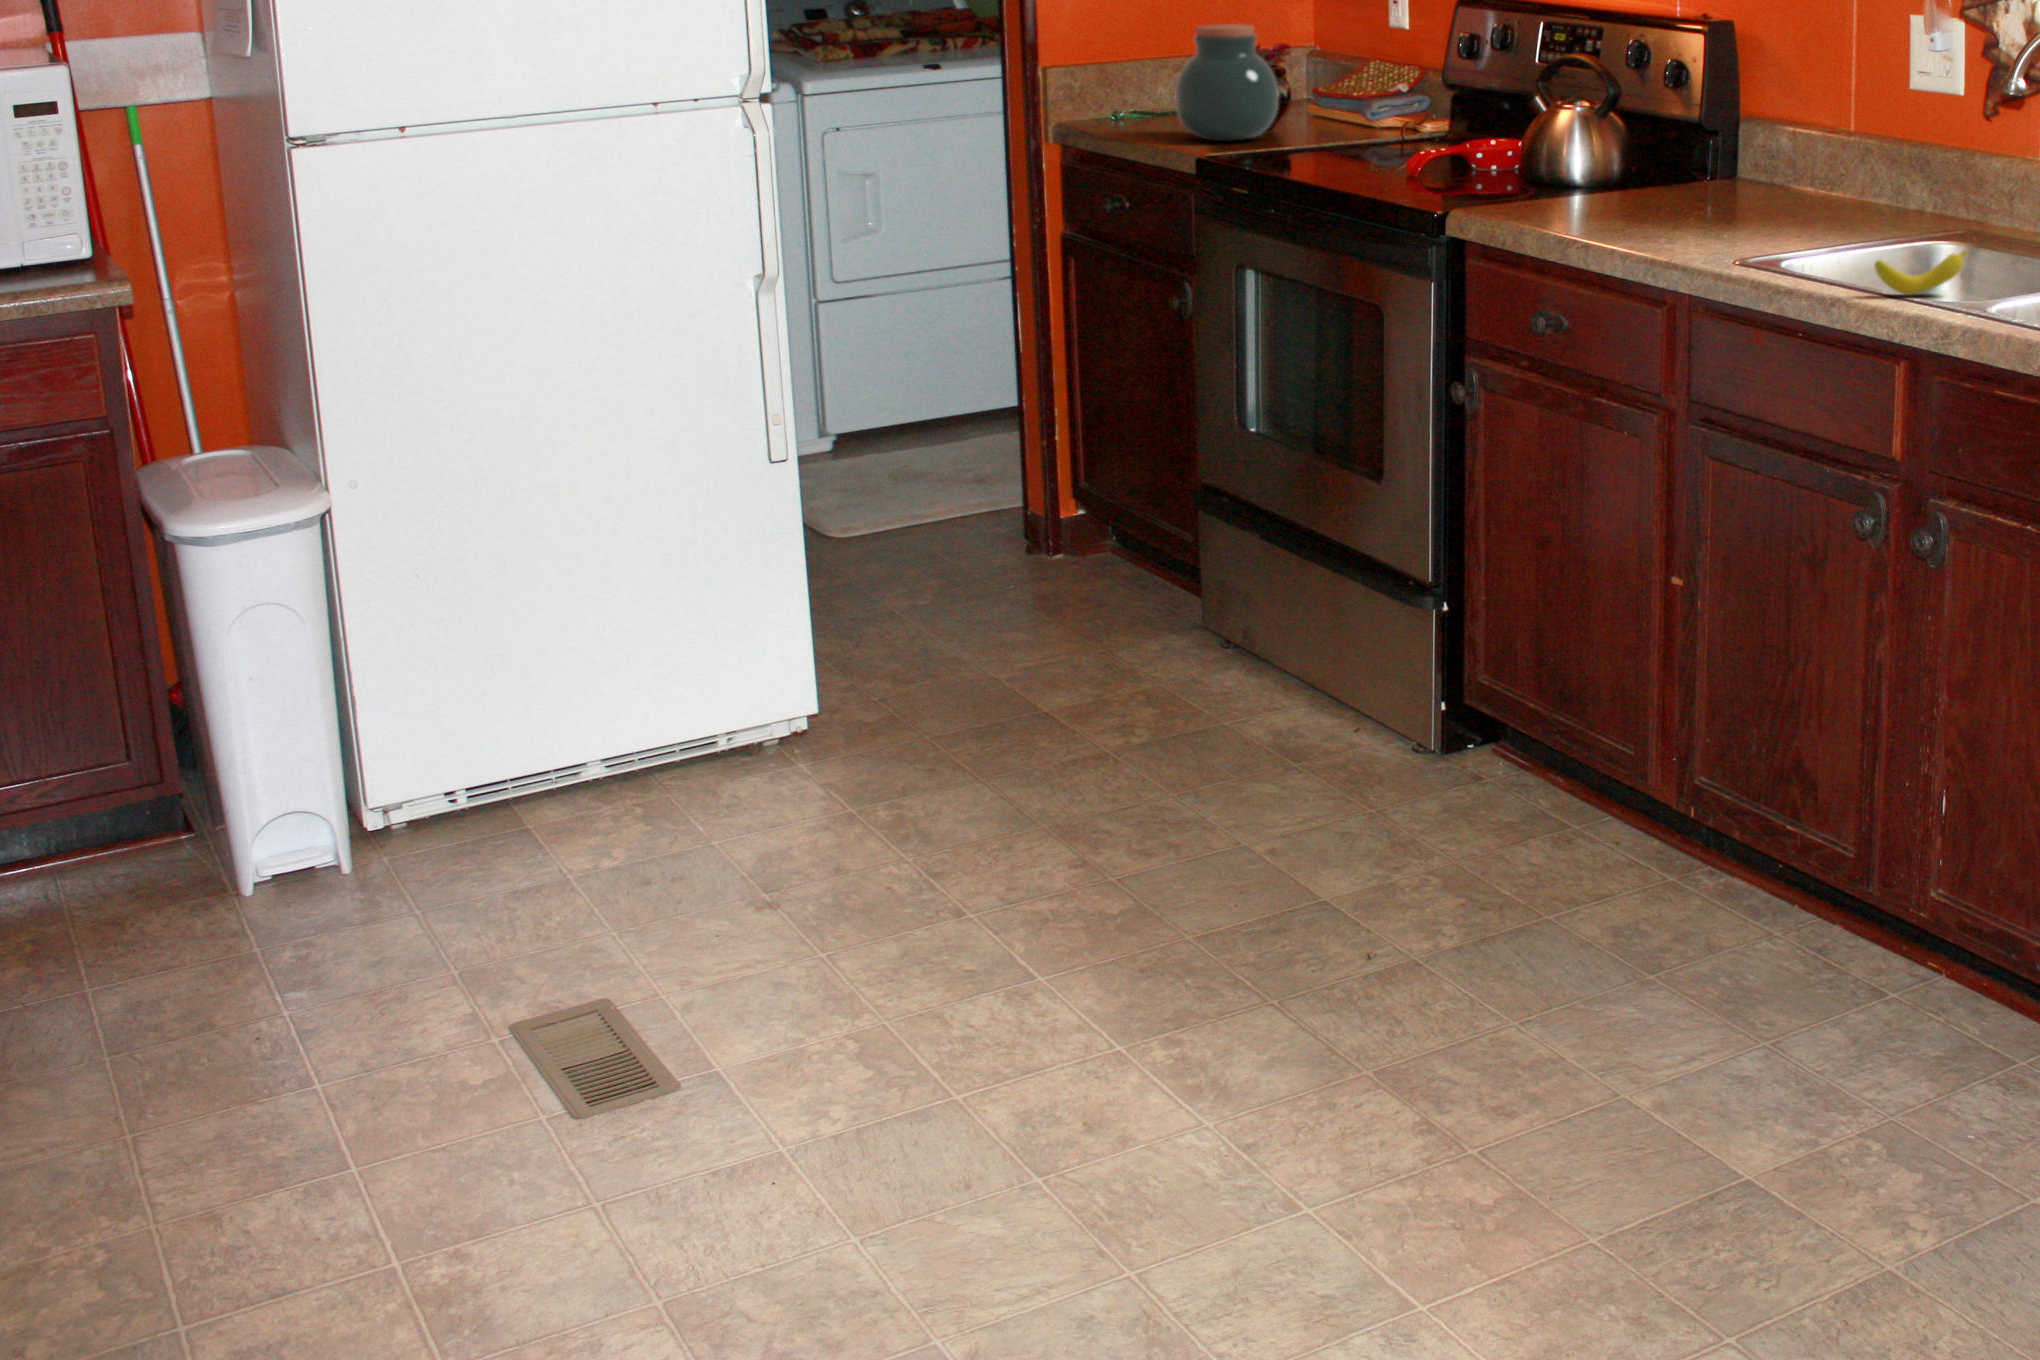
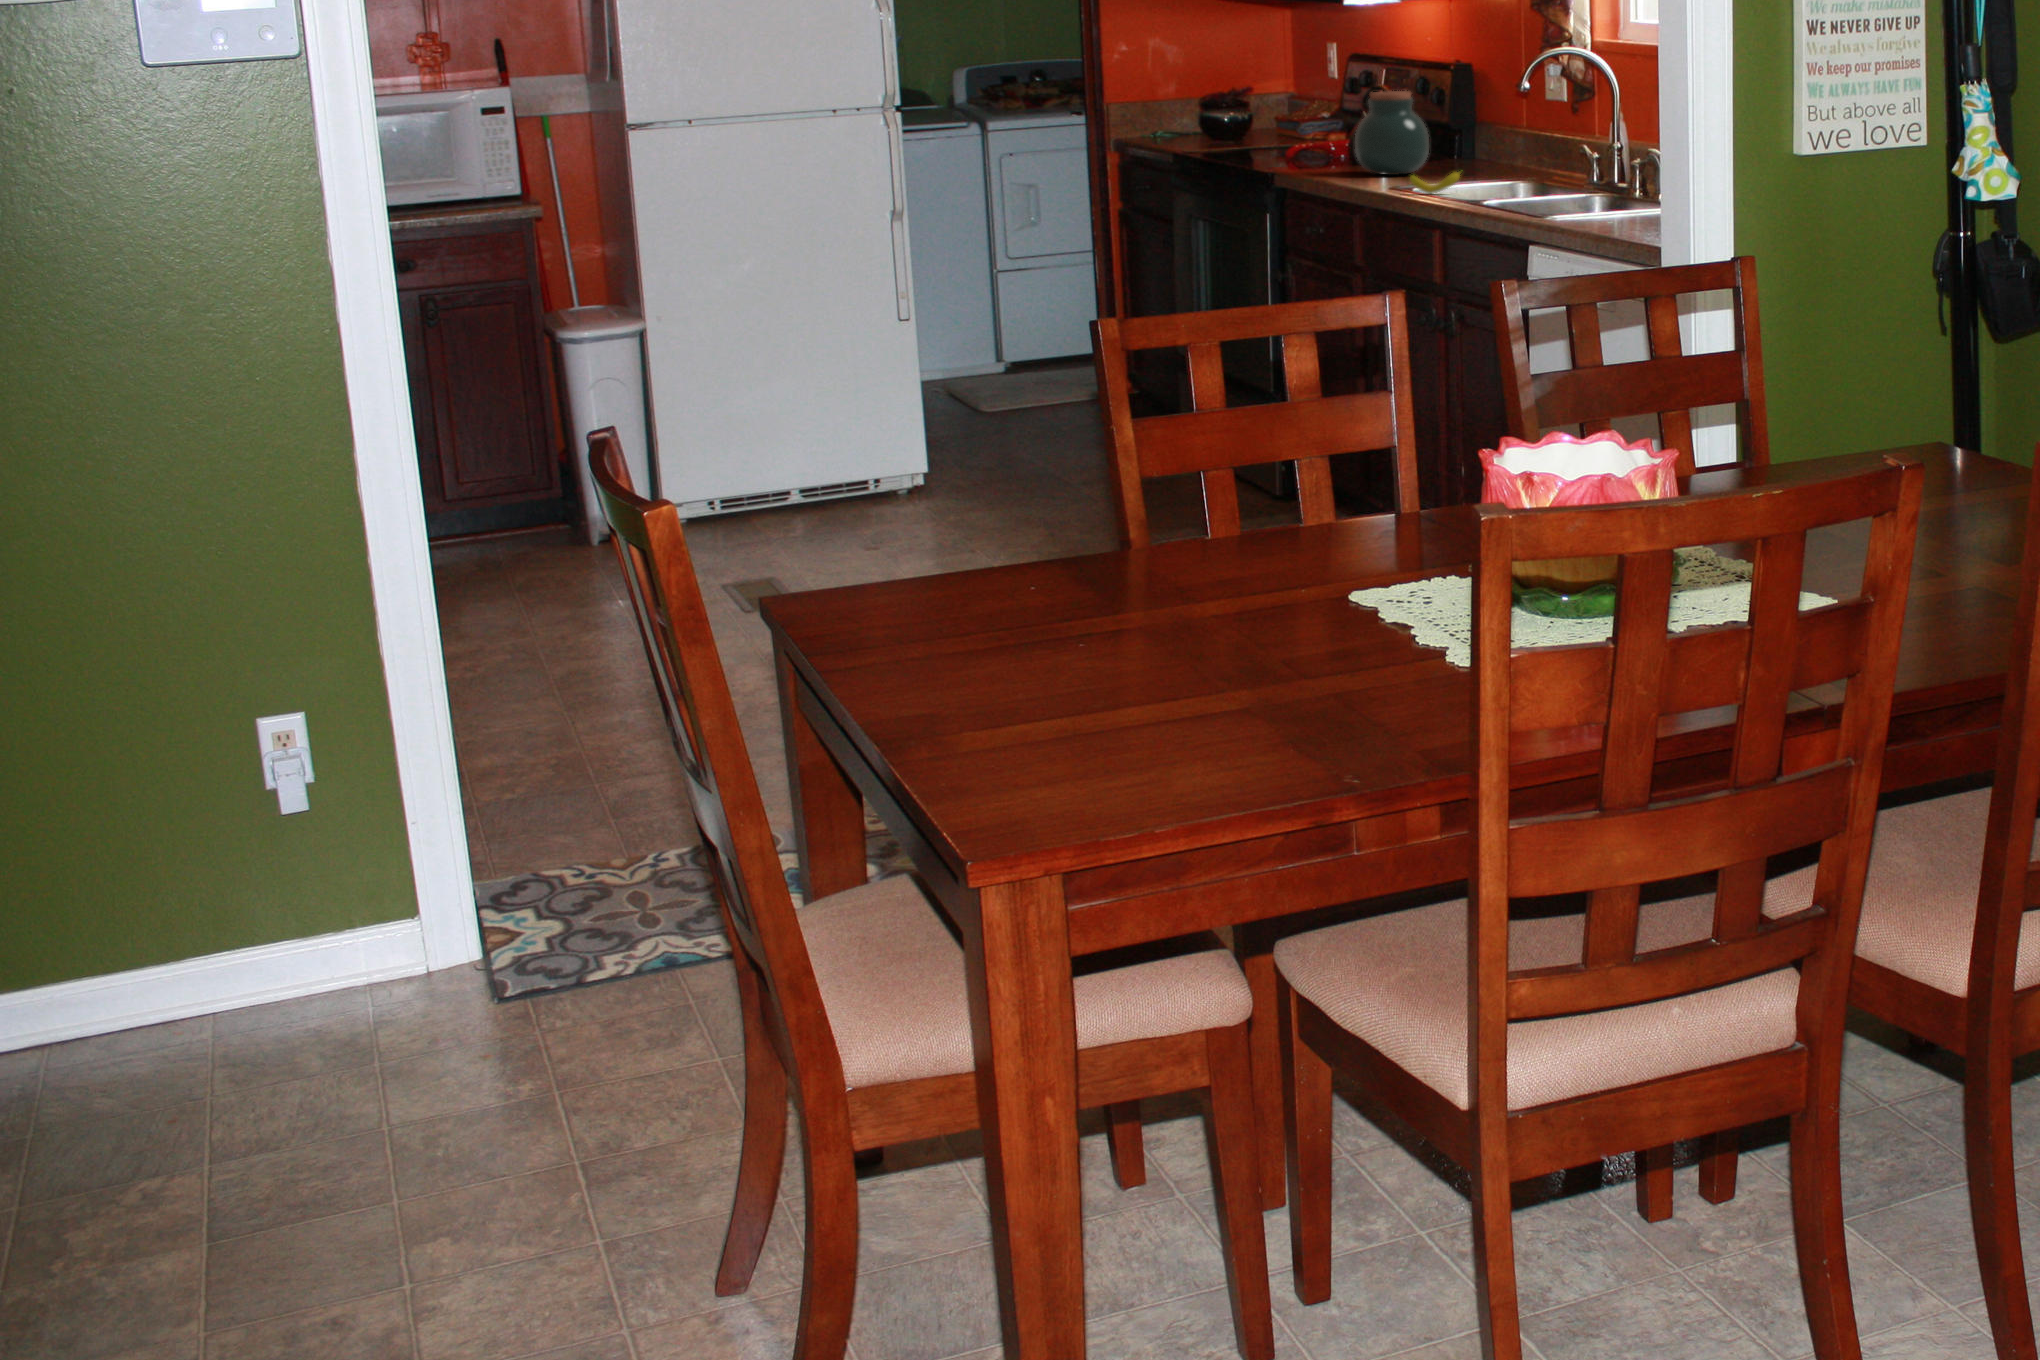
jar: present [1175,24,1278,141] -> present [1355,91,1429,175]

